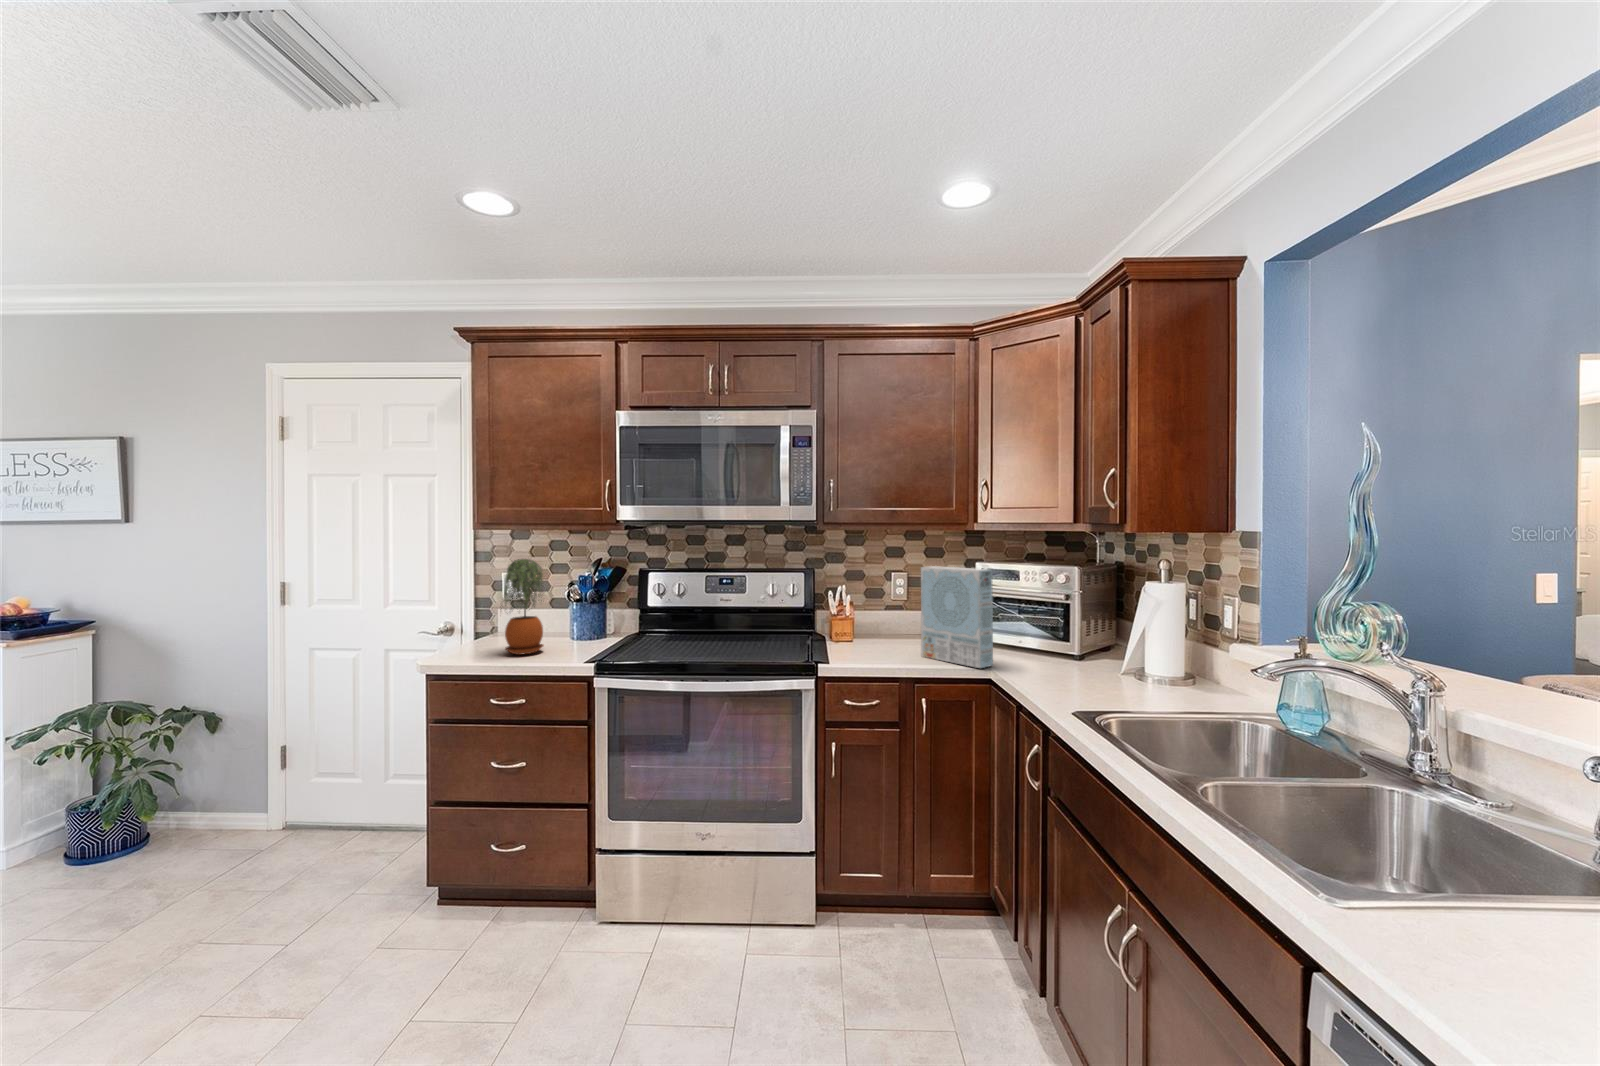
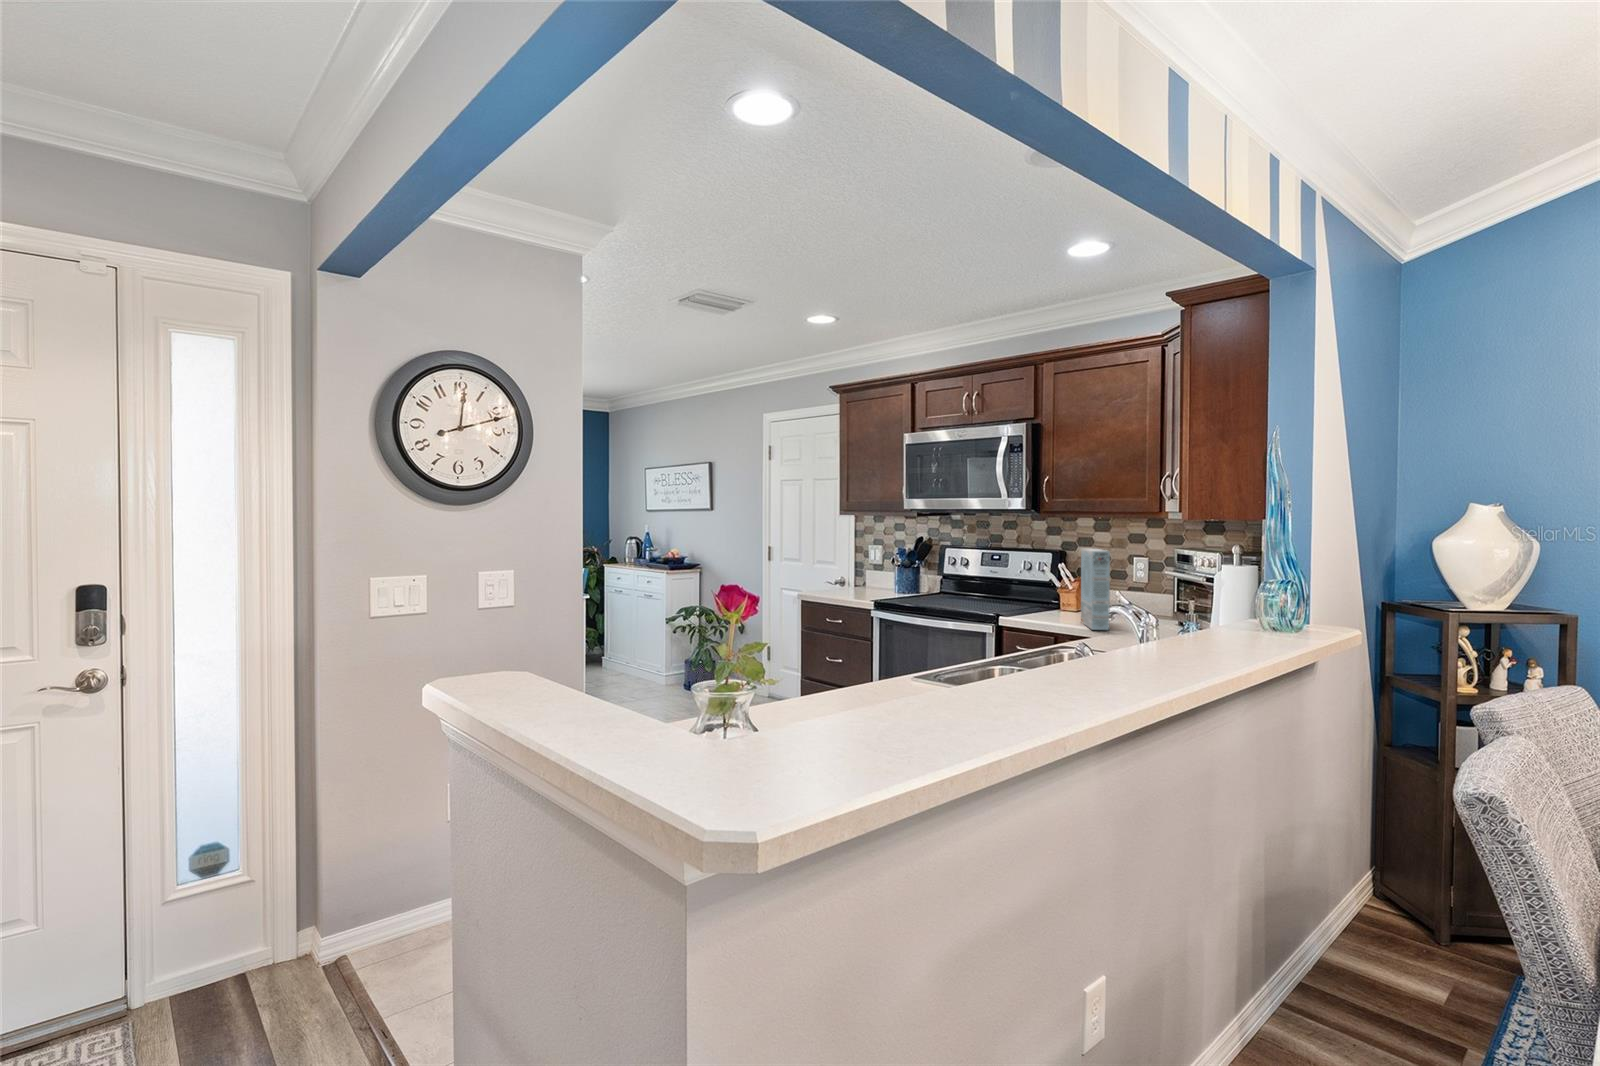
potted plant: present [500,559,544,655] -> none [836,534,865,596]

